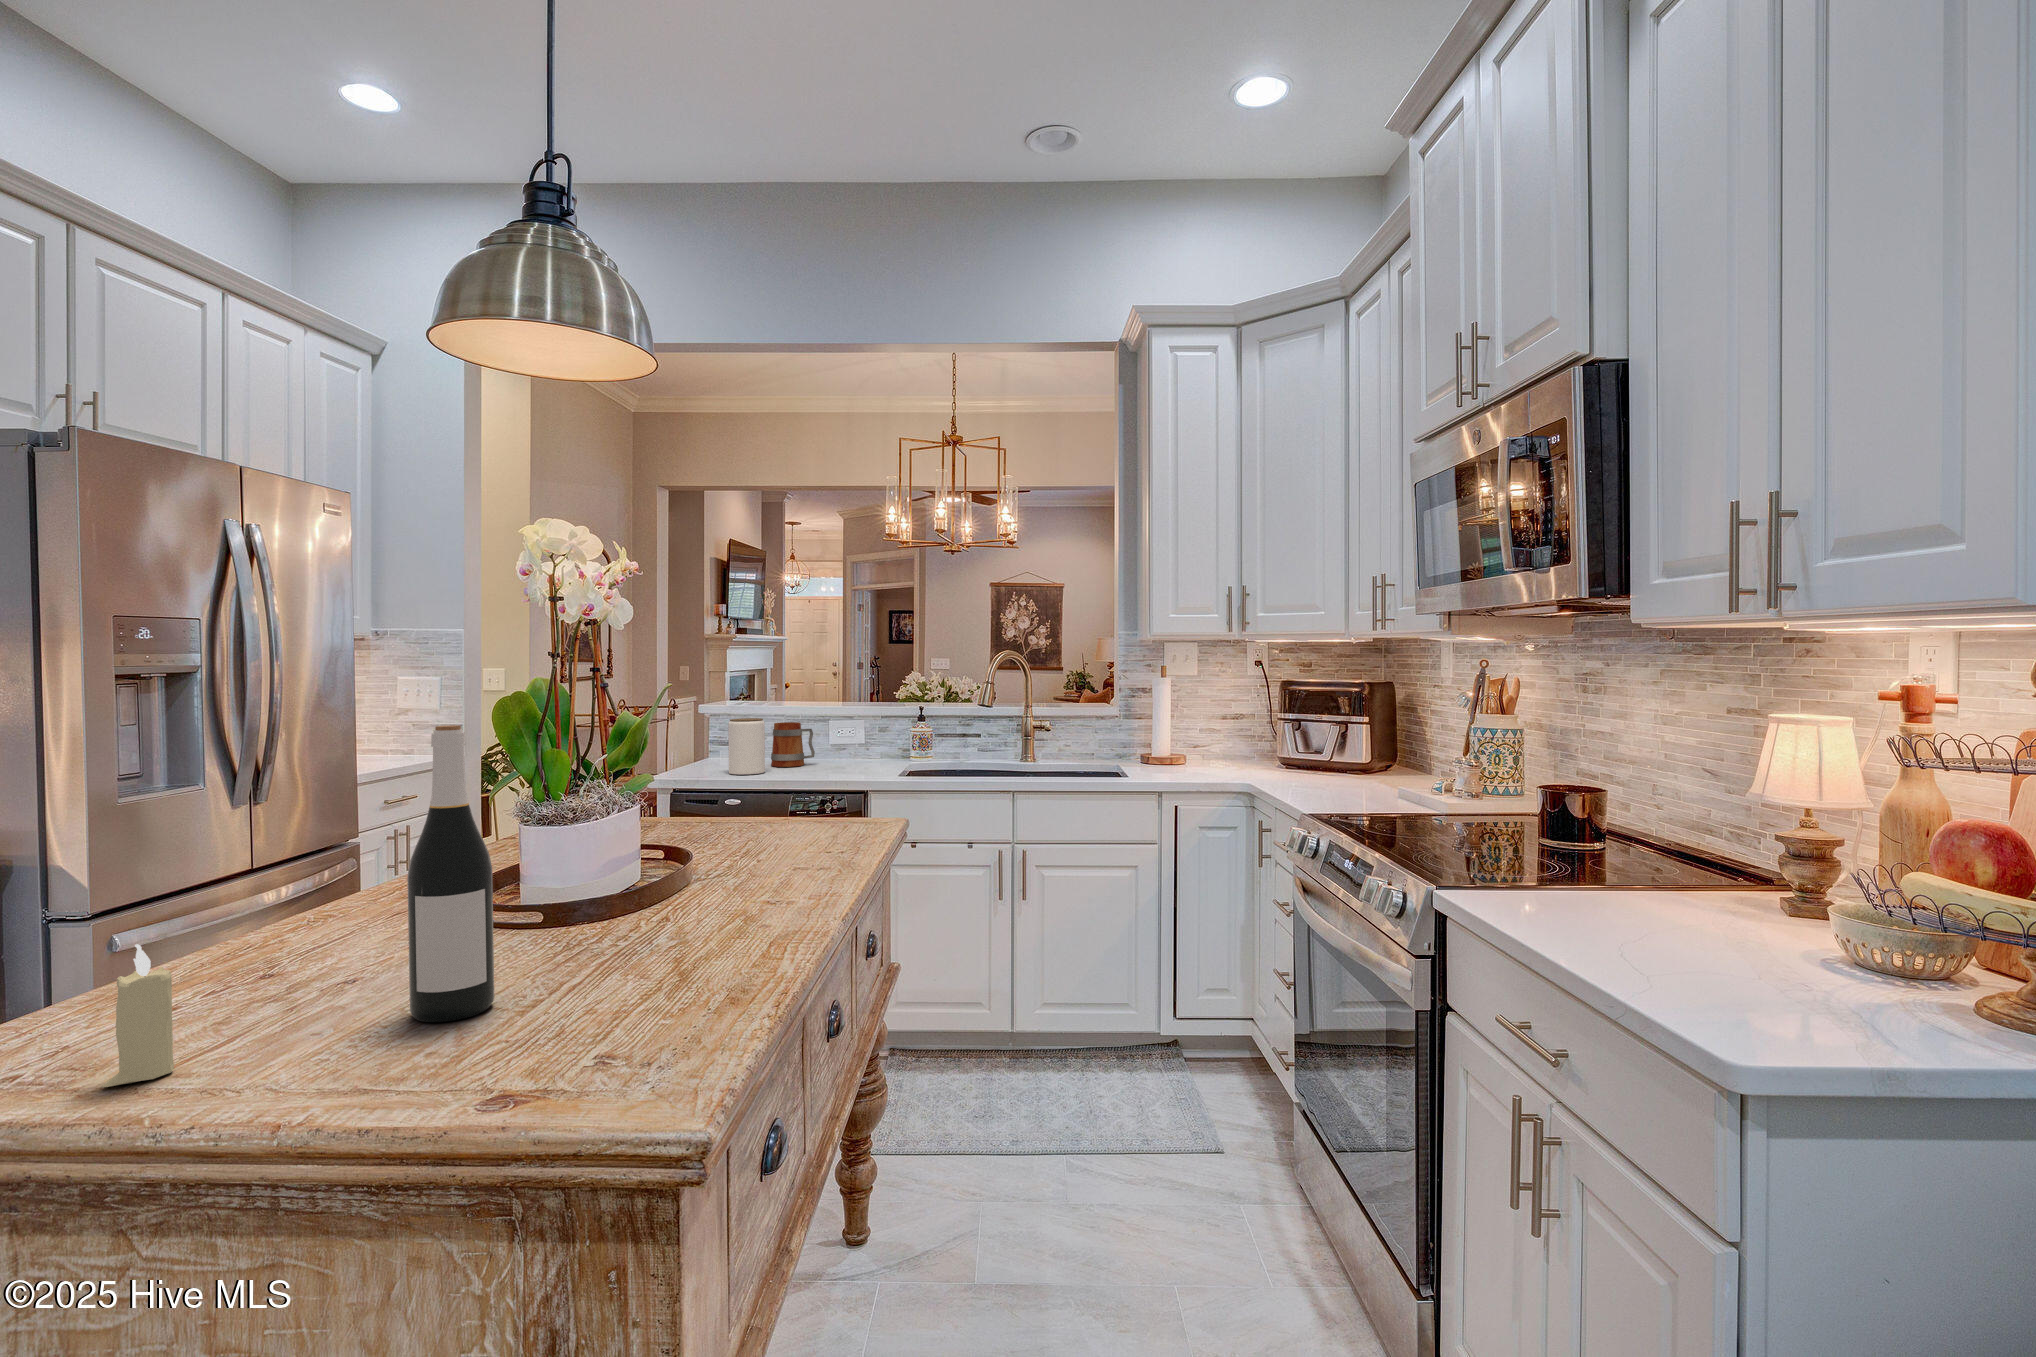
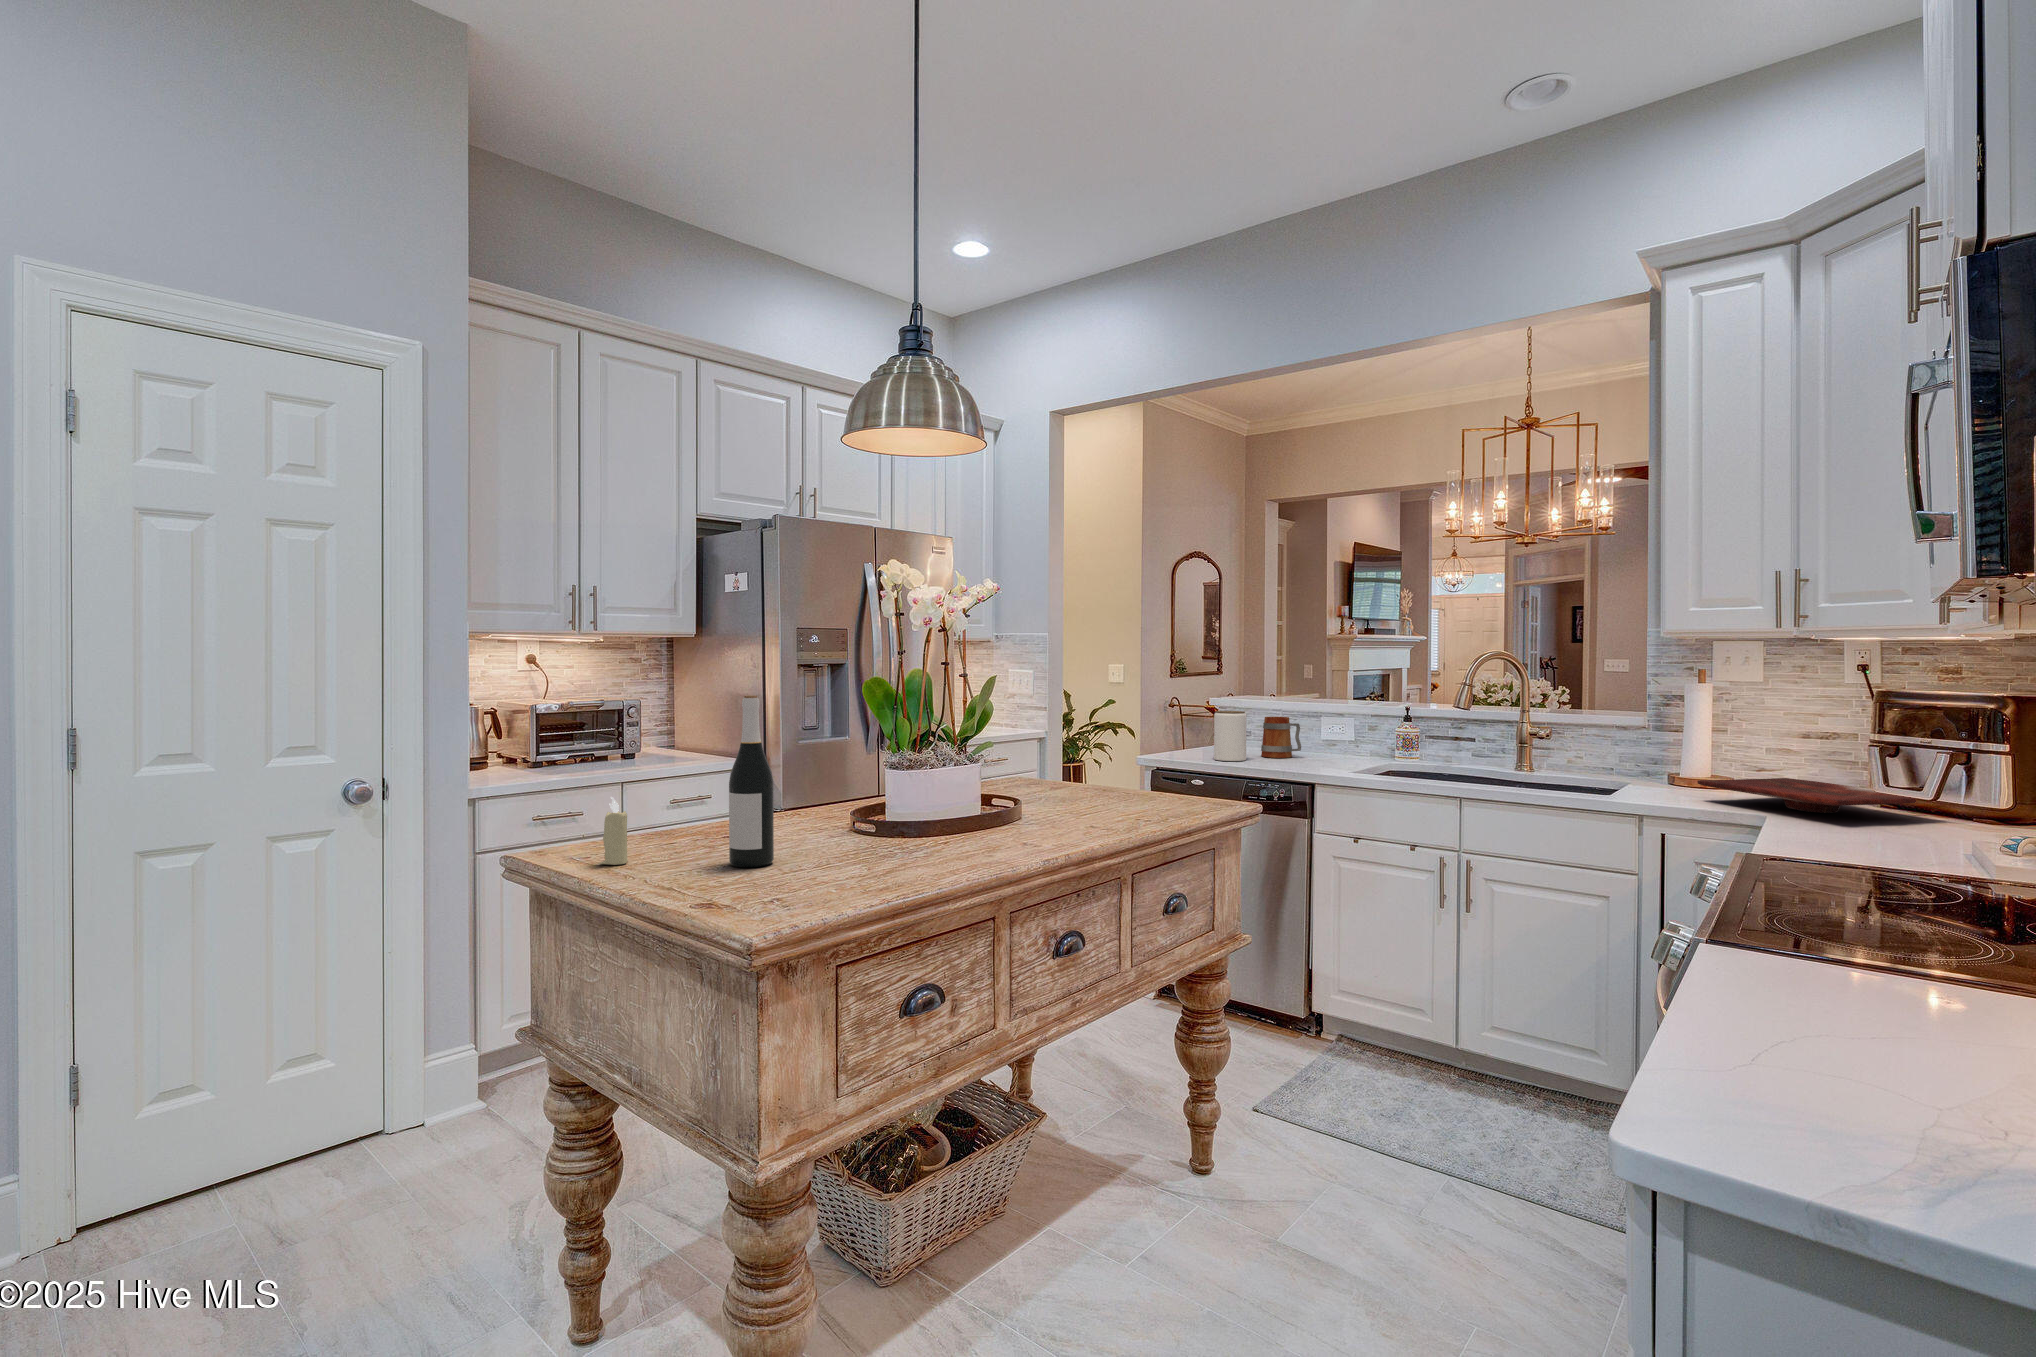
cutting board: none [1182,750,1328,775] -> present [1697,778,1916,813]

